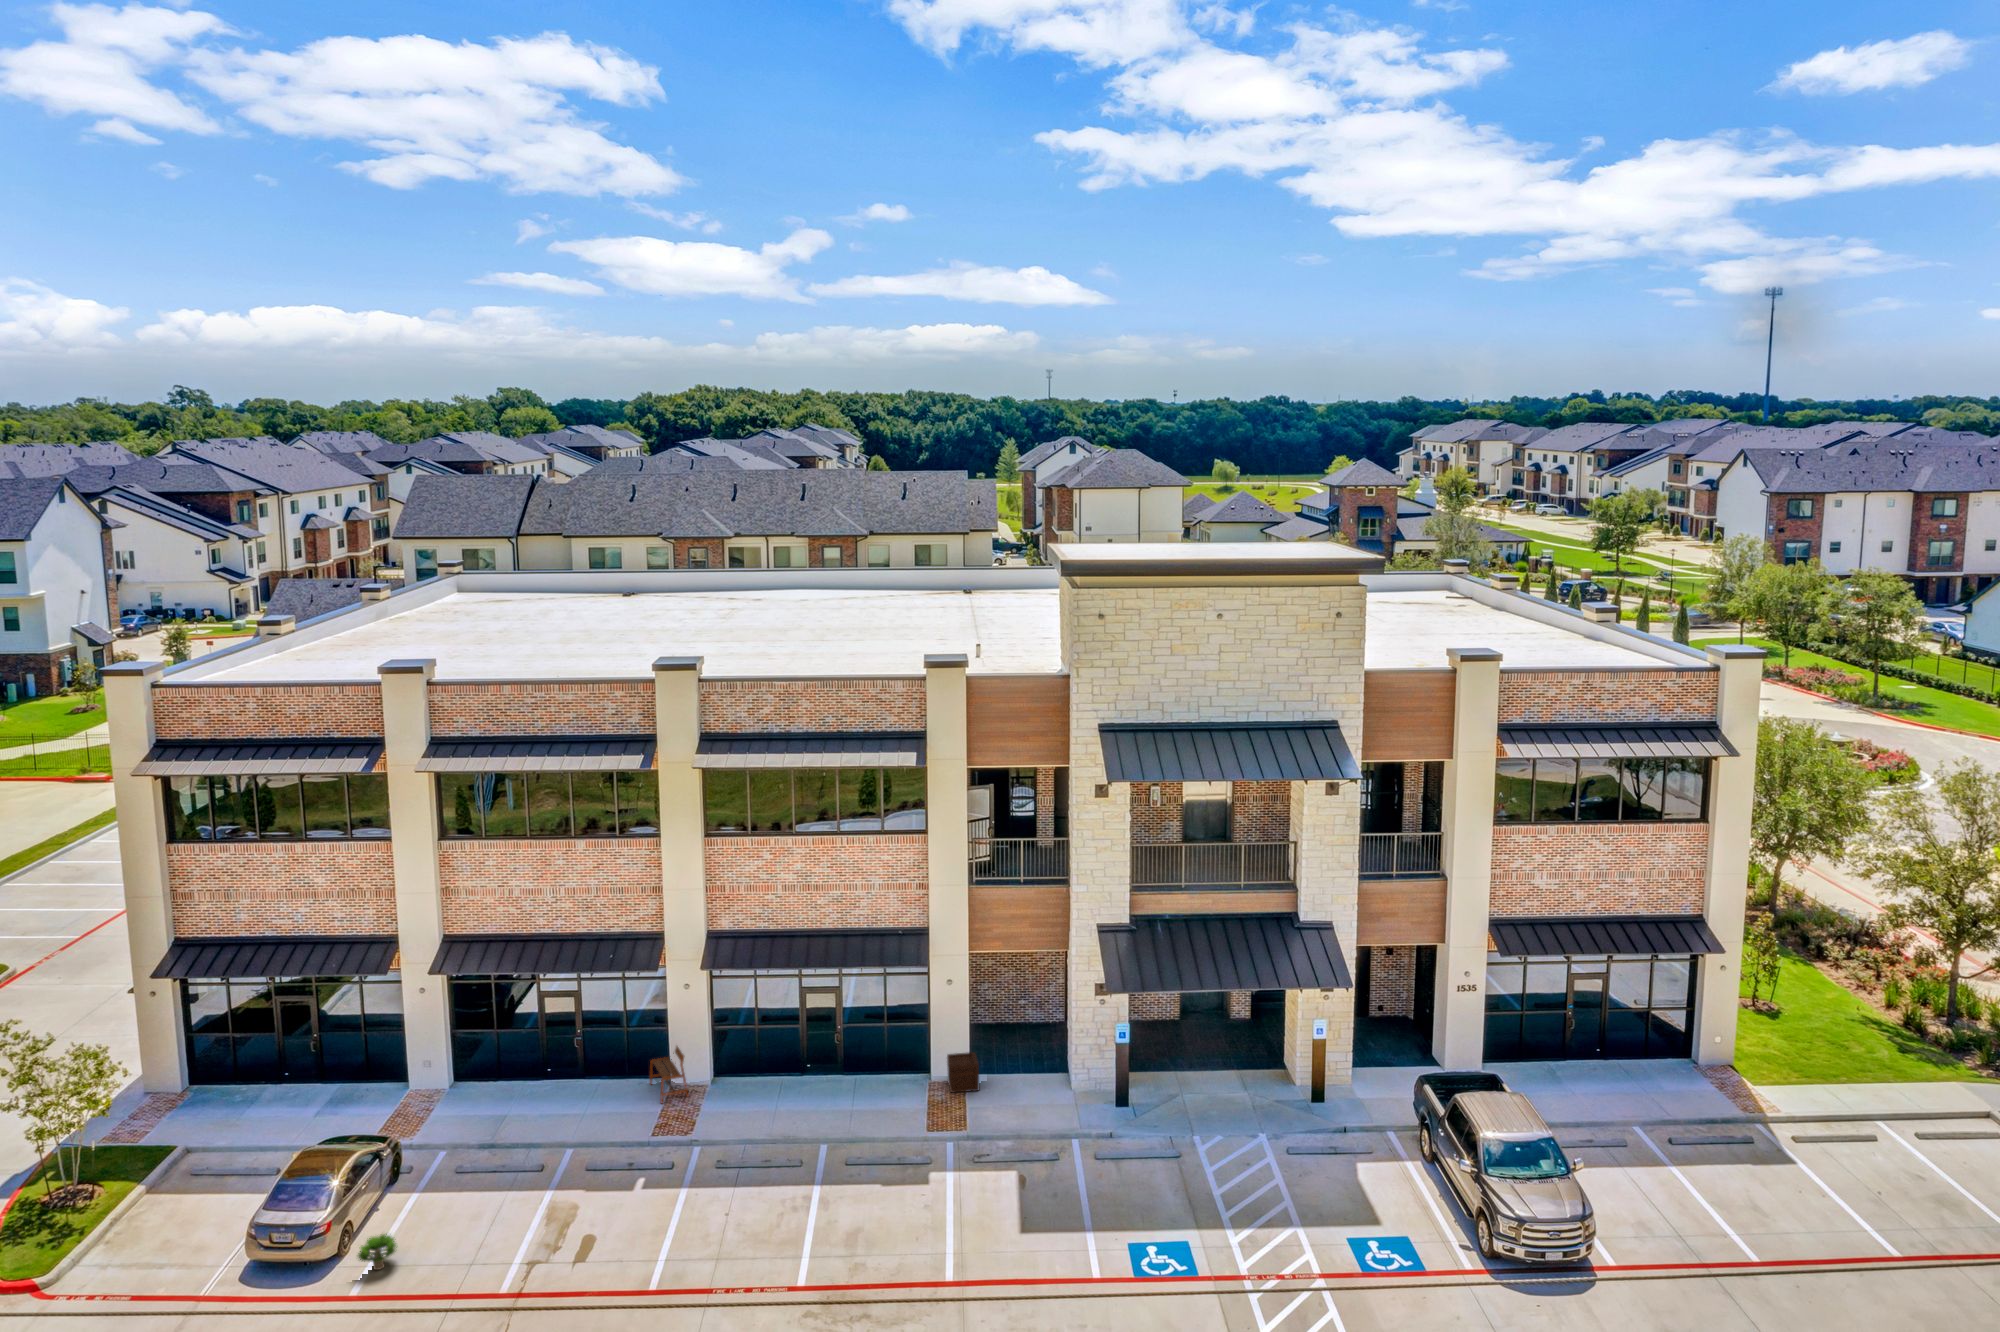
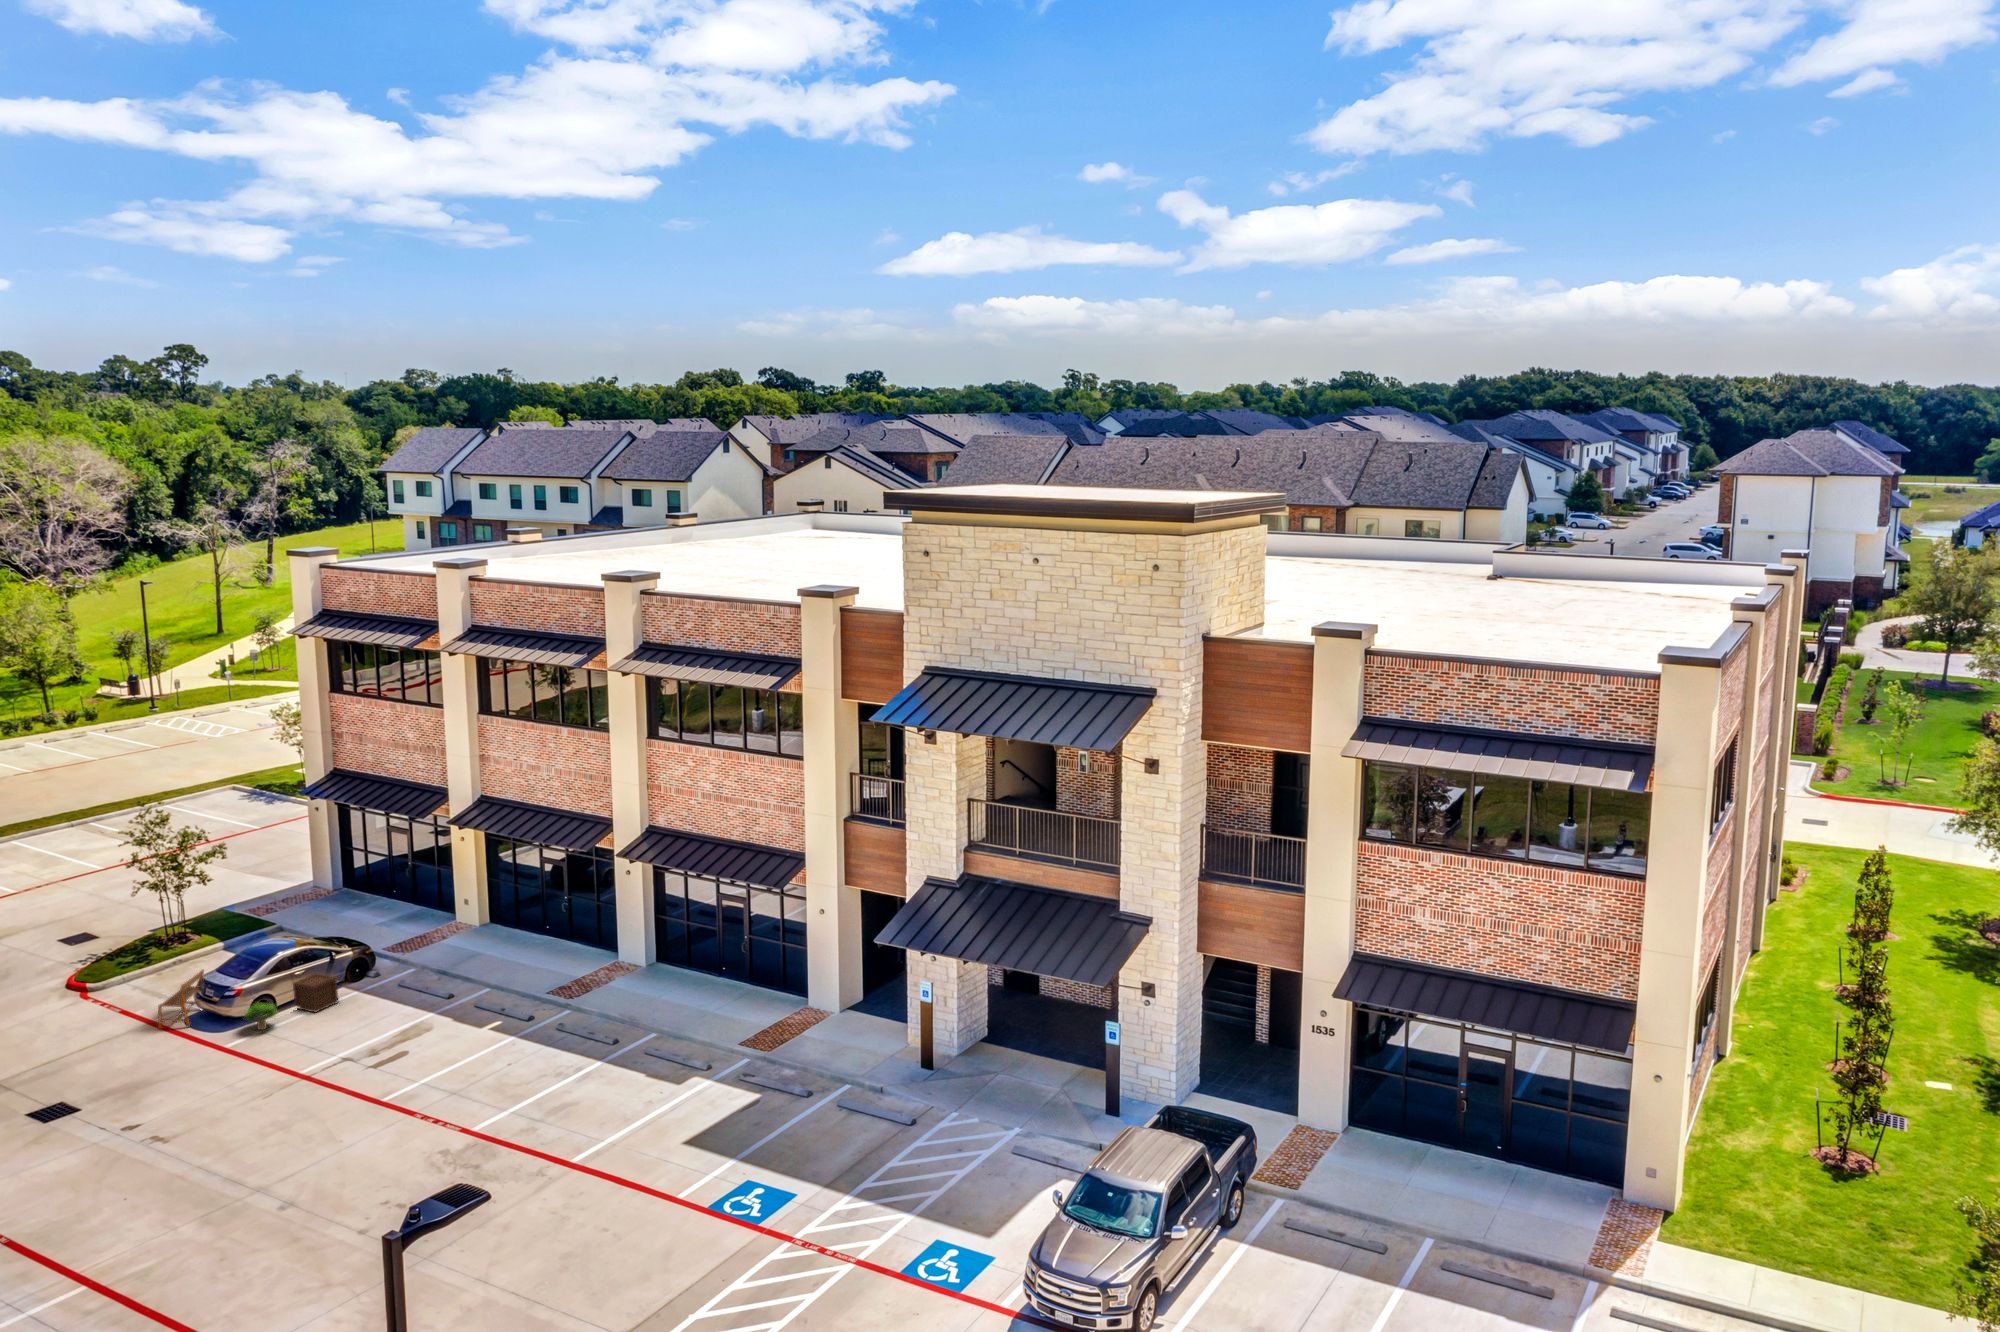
bench: present [650,1046,689,1103] -> present [158,970,204,1029]
wooden crate: present [947,1052,980,1093] -> present [293,973,338,1012]

